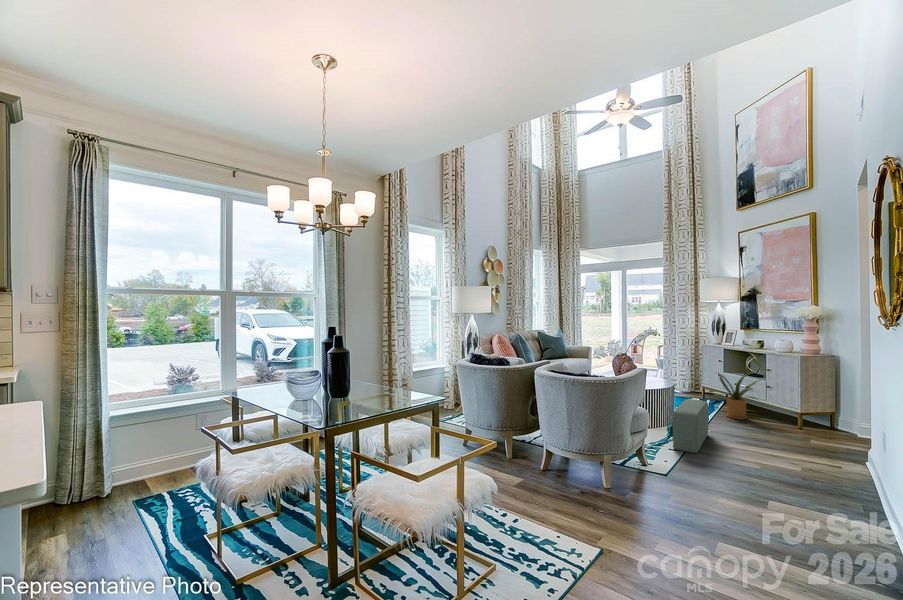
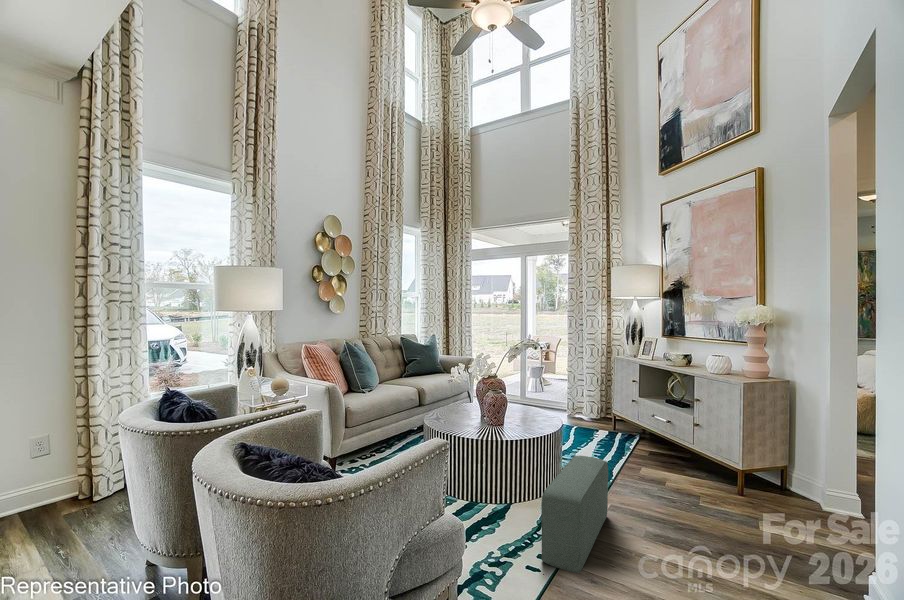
house plant: present [716,373,760,419] -> none [622,401,691,474]

